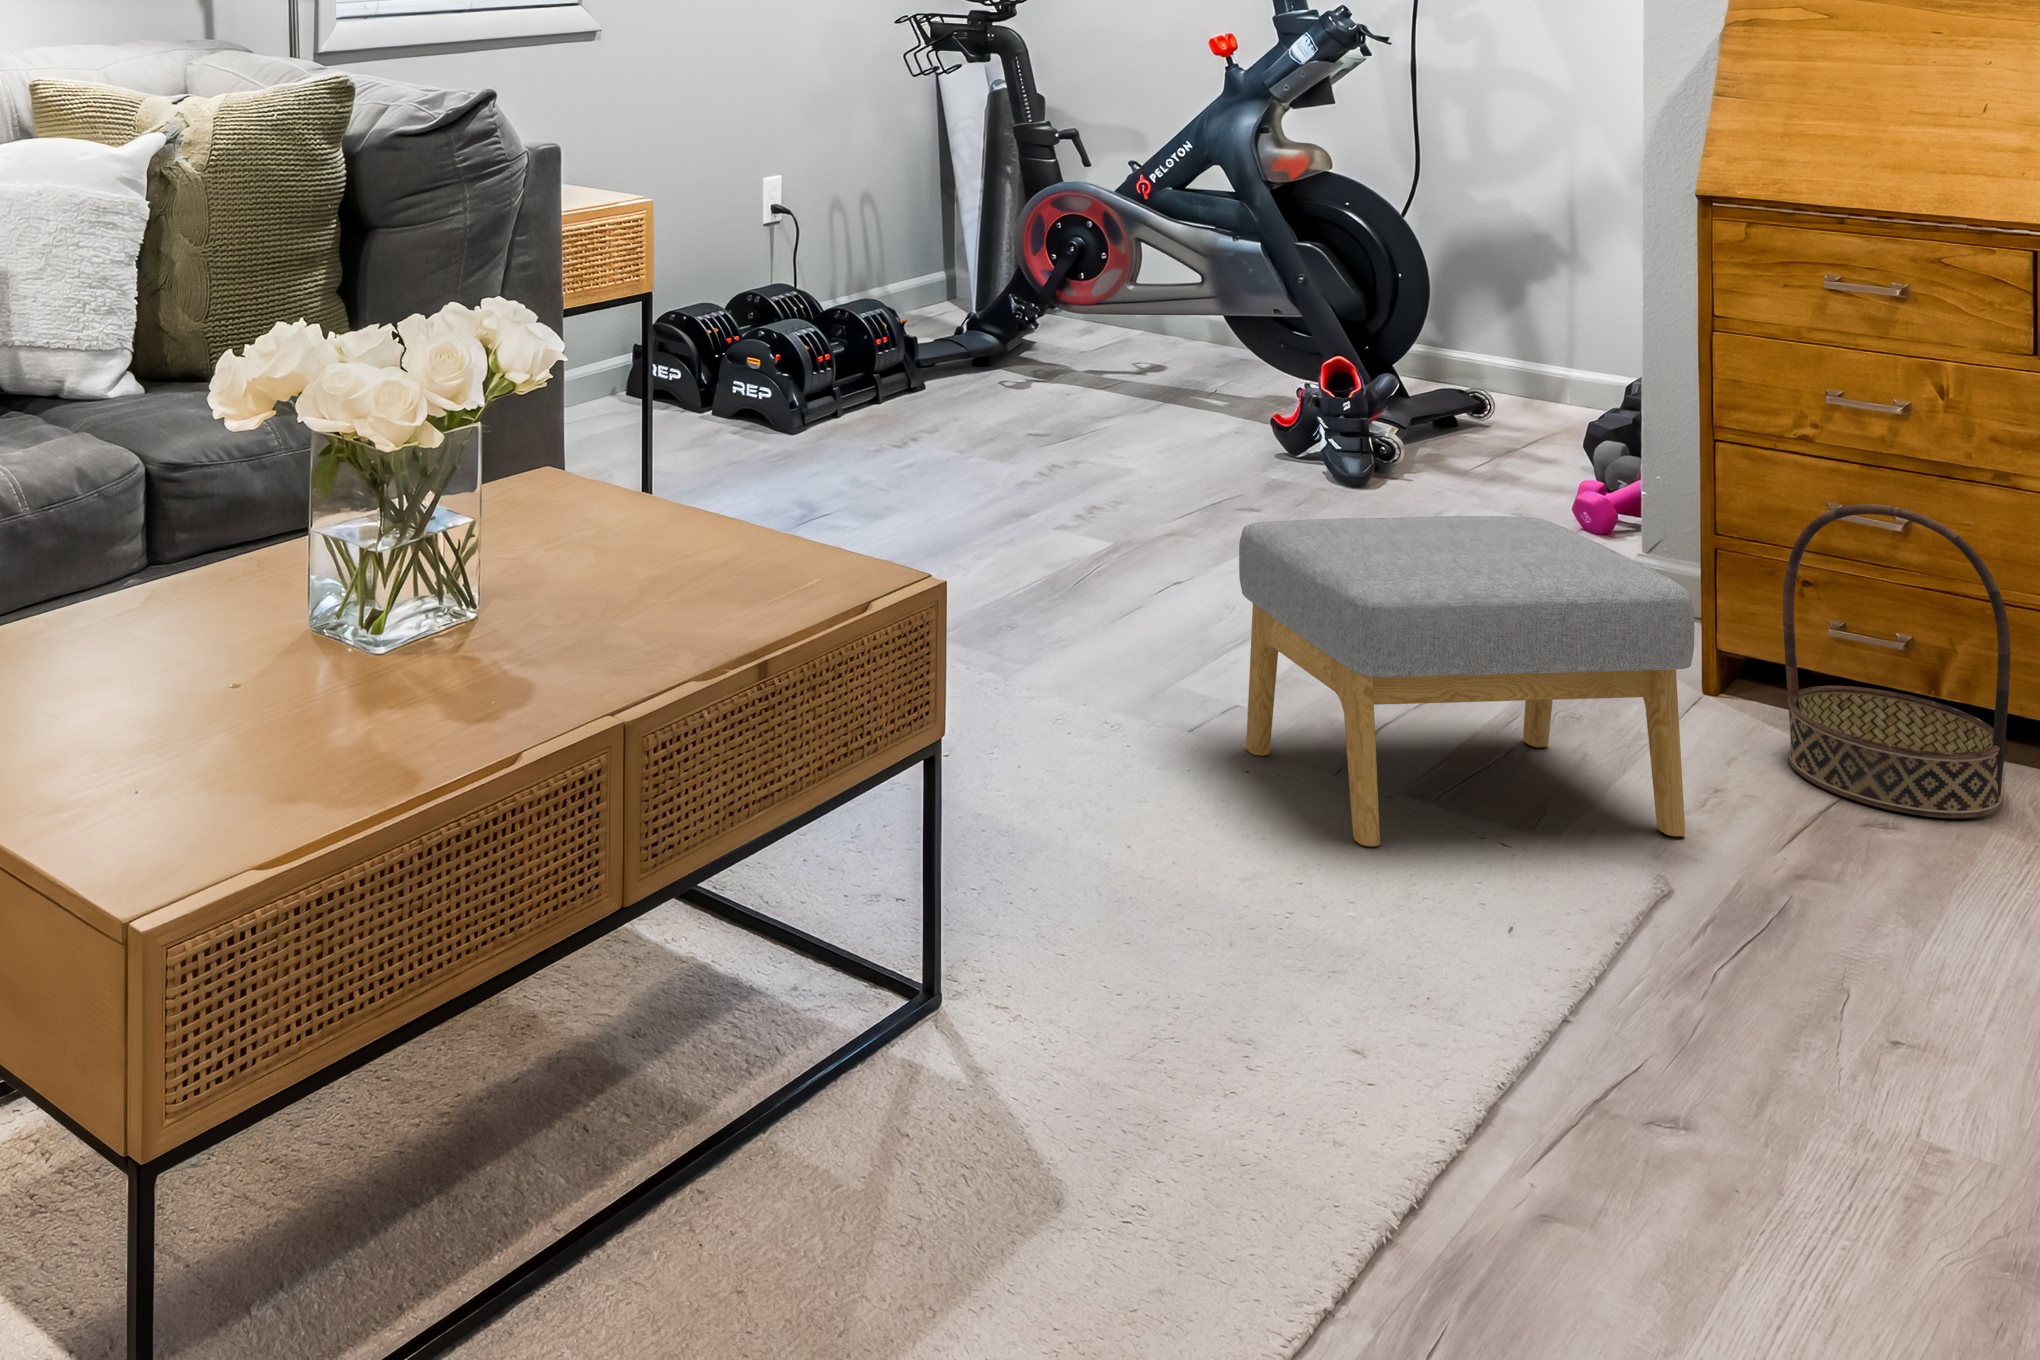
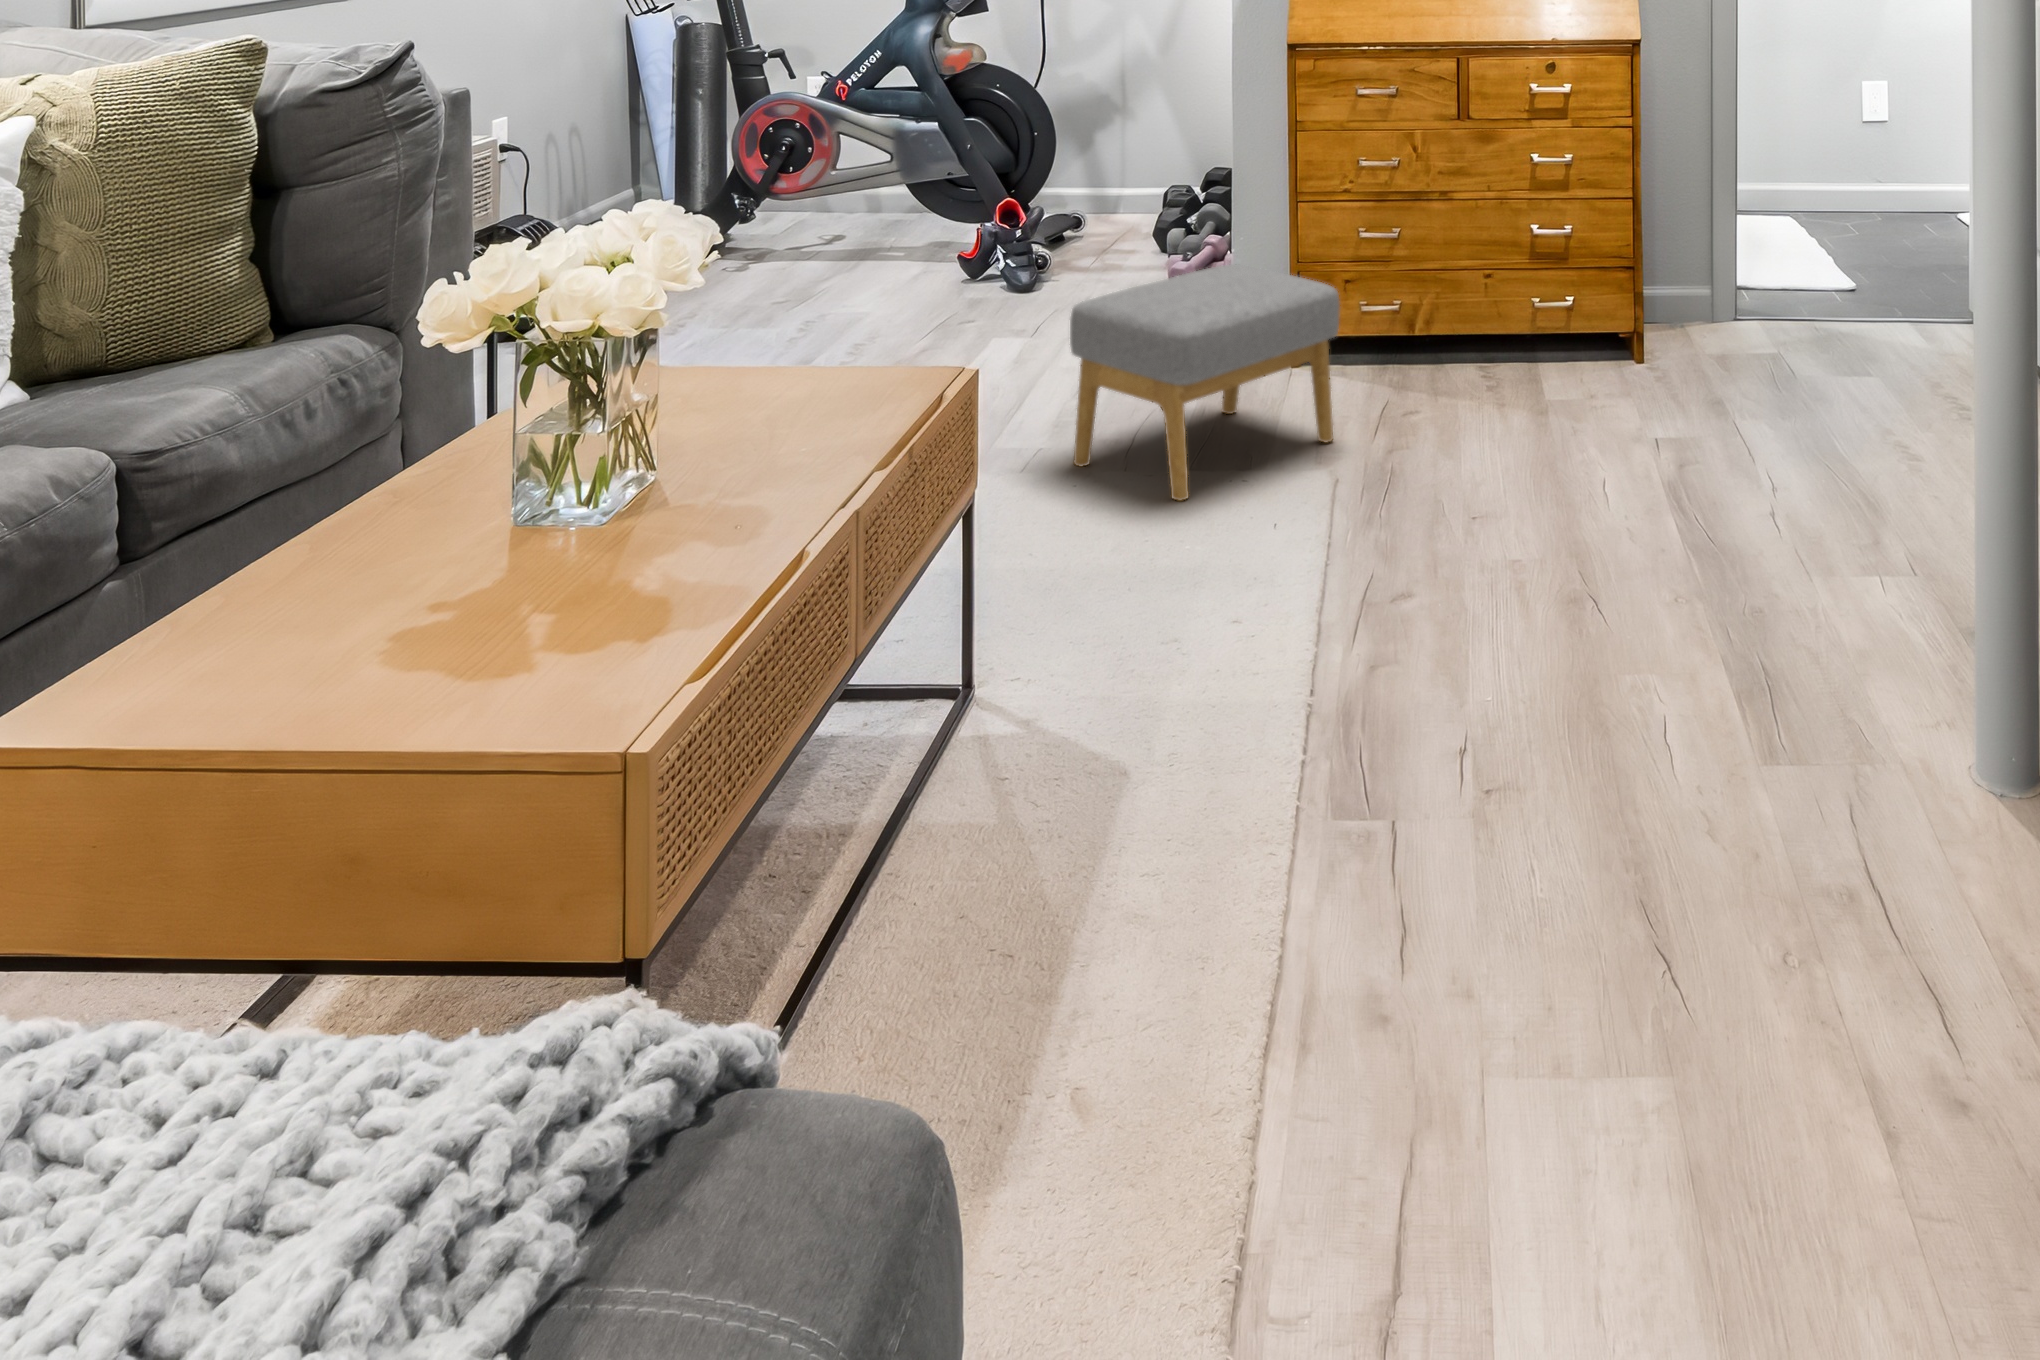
basket: present [1783,504,2011,818] -> none [1348,219,1460,397]

